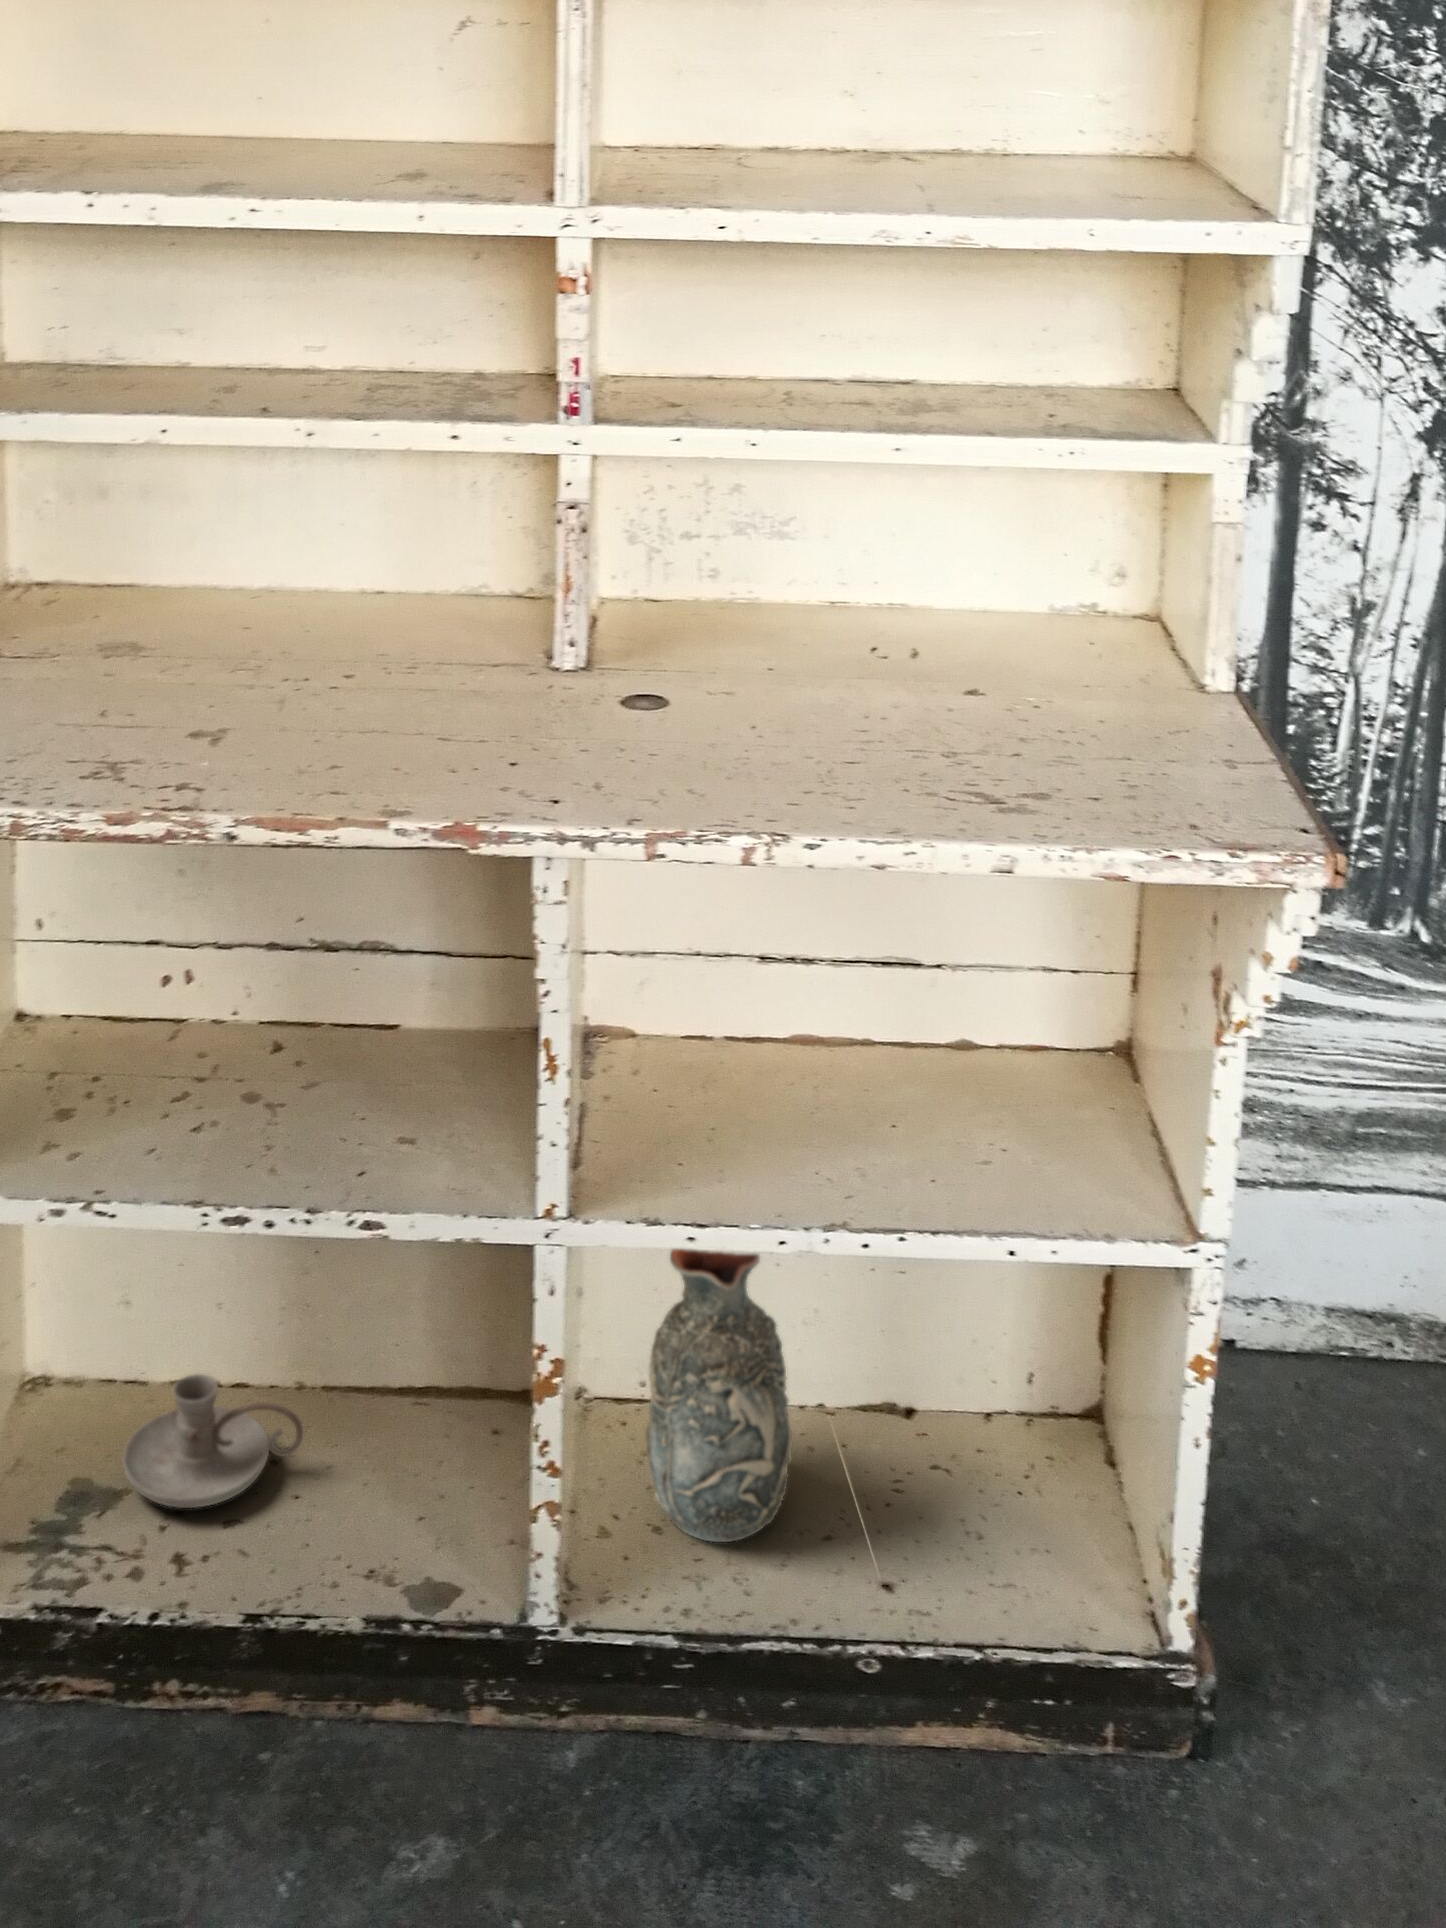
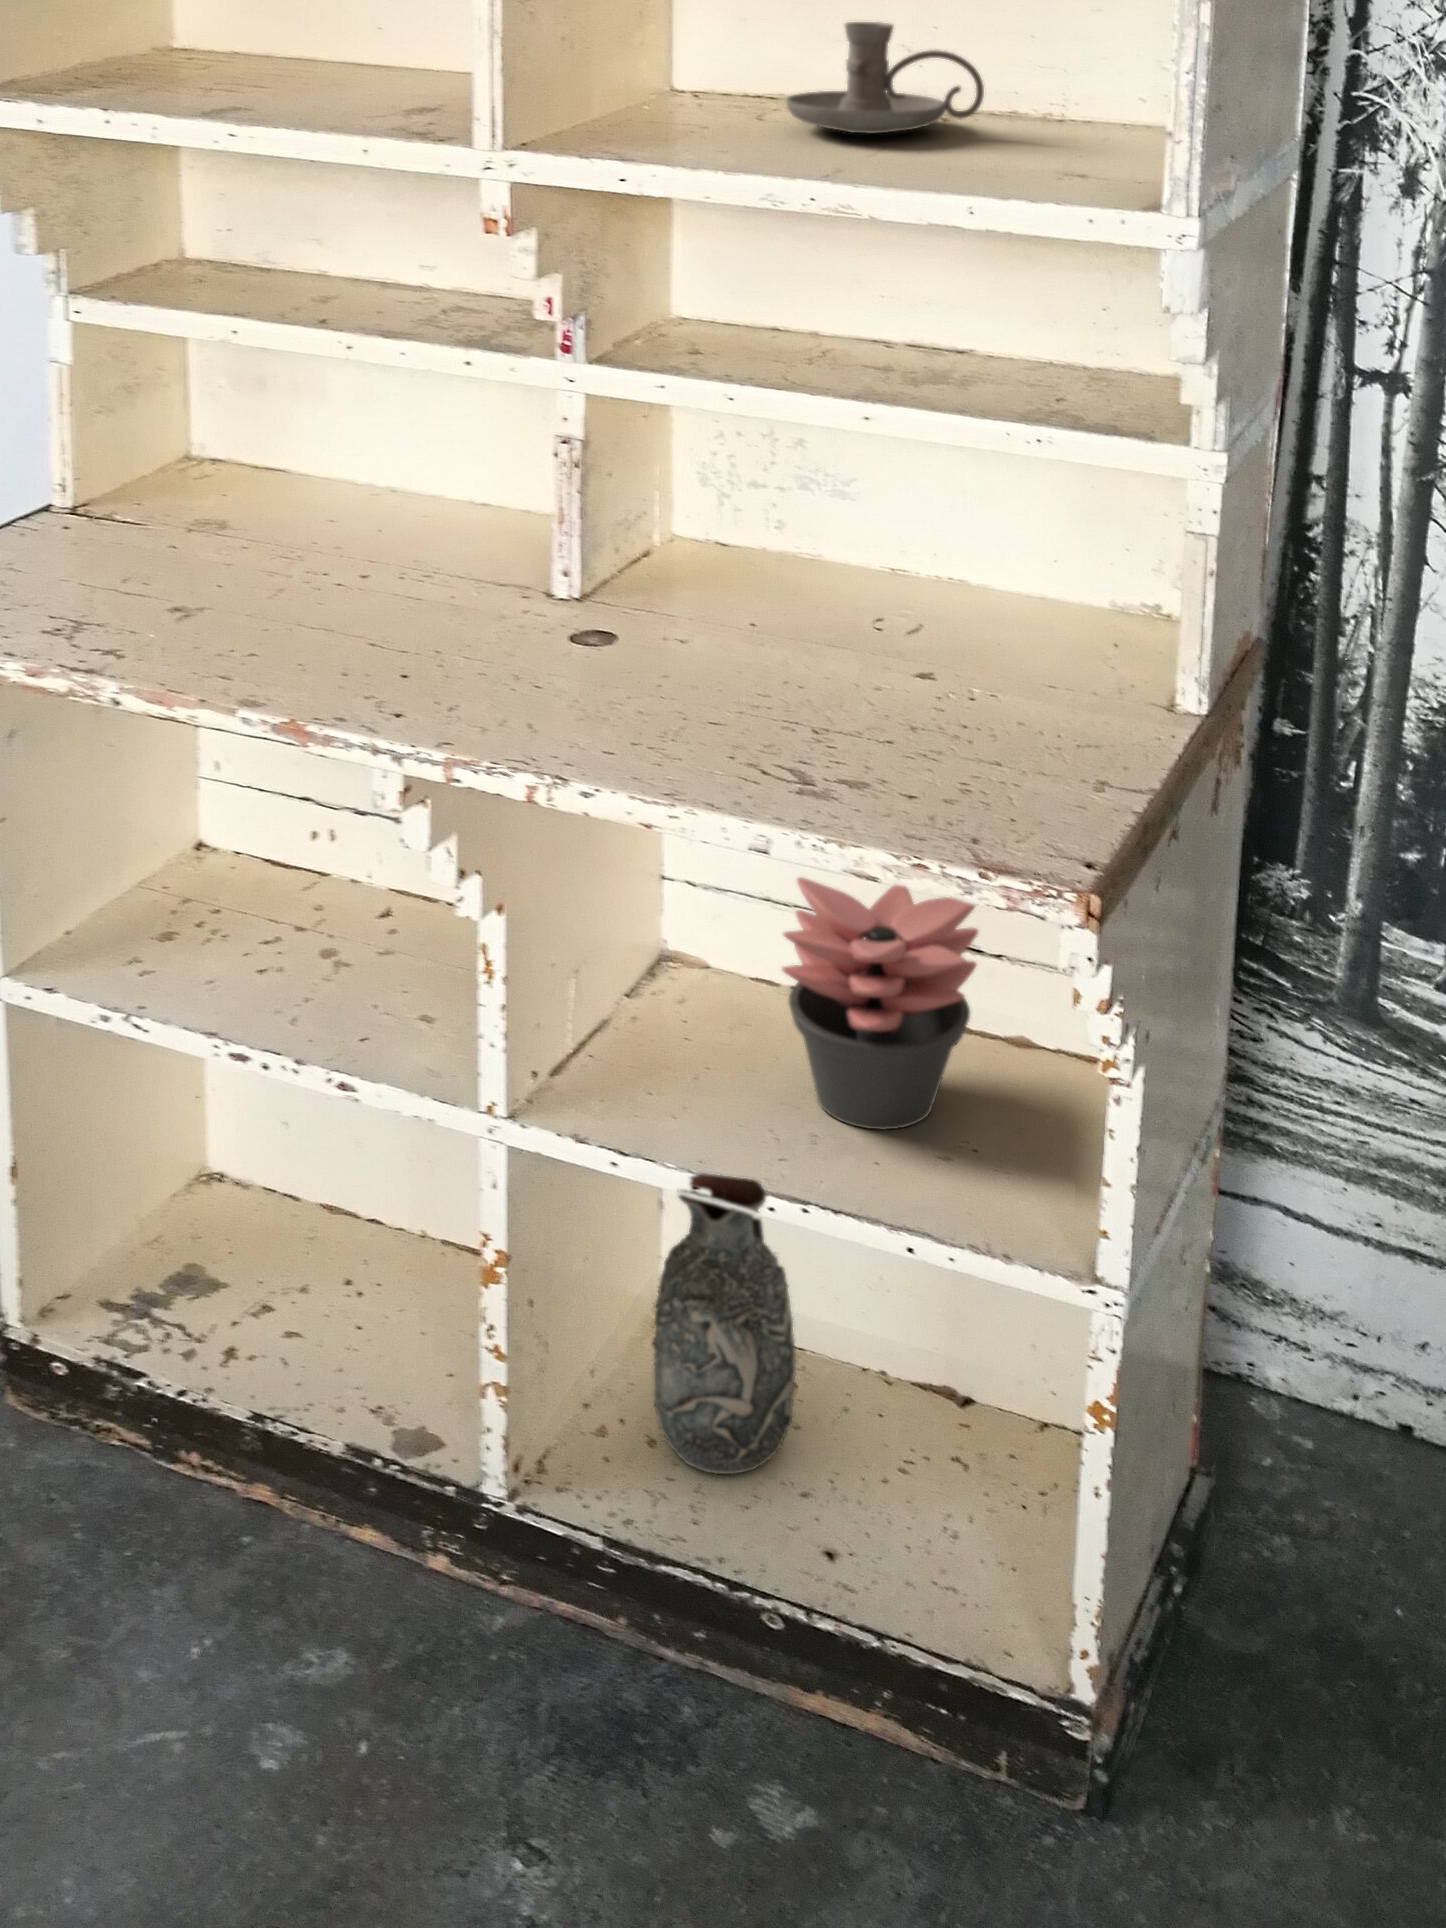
succulent plant: none [768,911,973,1159] -> present [782,877,978,1129]
candle holder: present [123,1374,303,1508] -> present [786,22,984,133]

